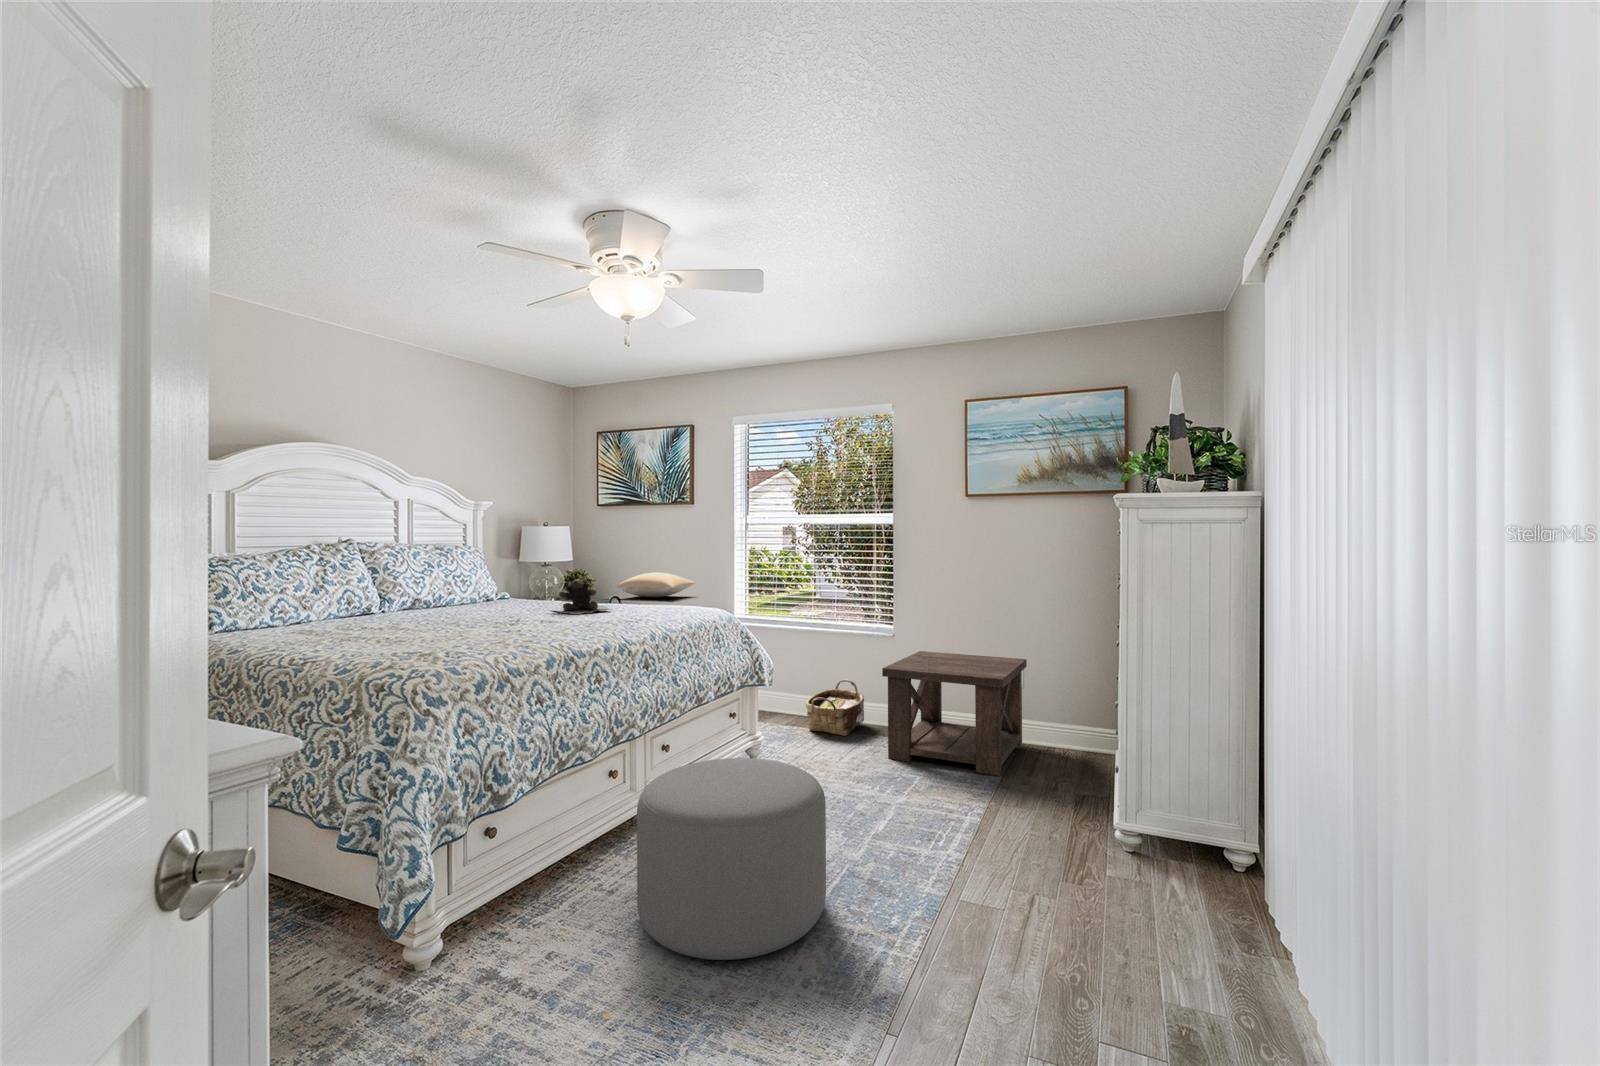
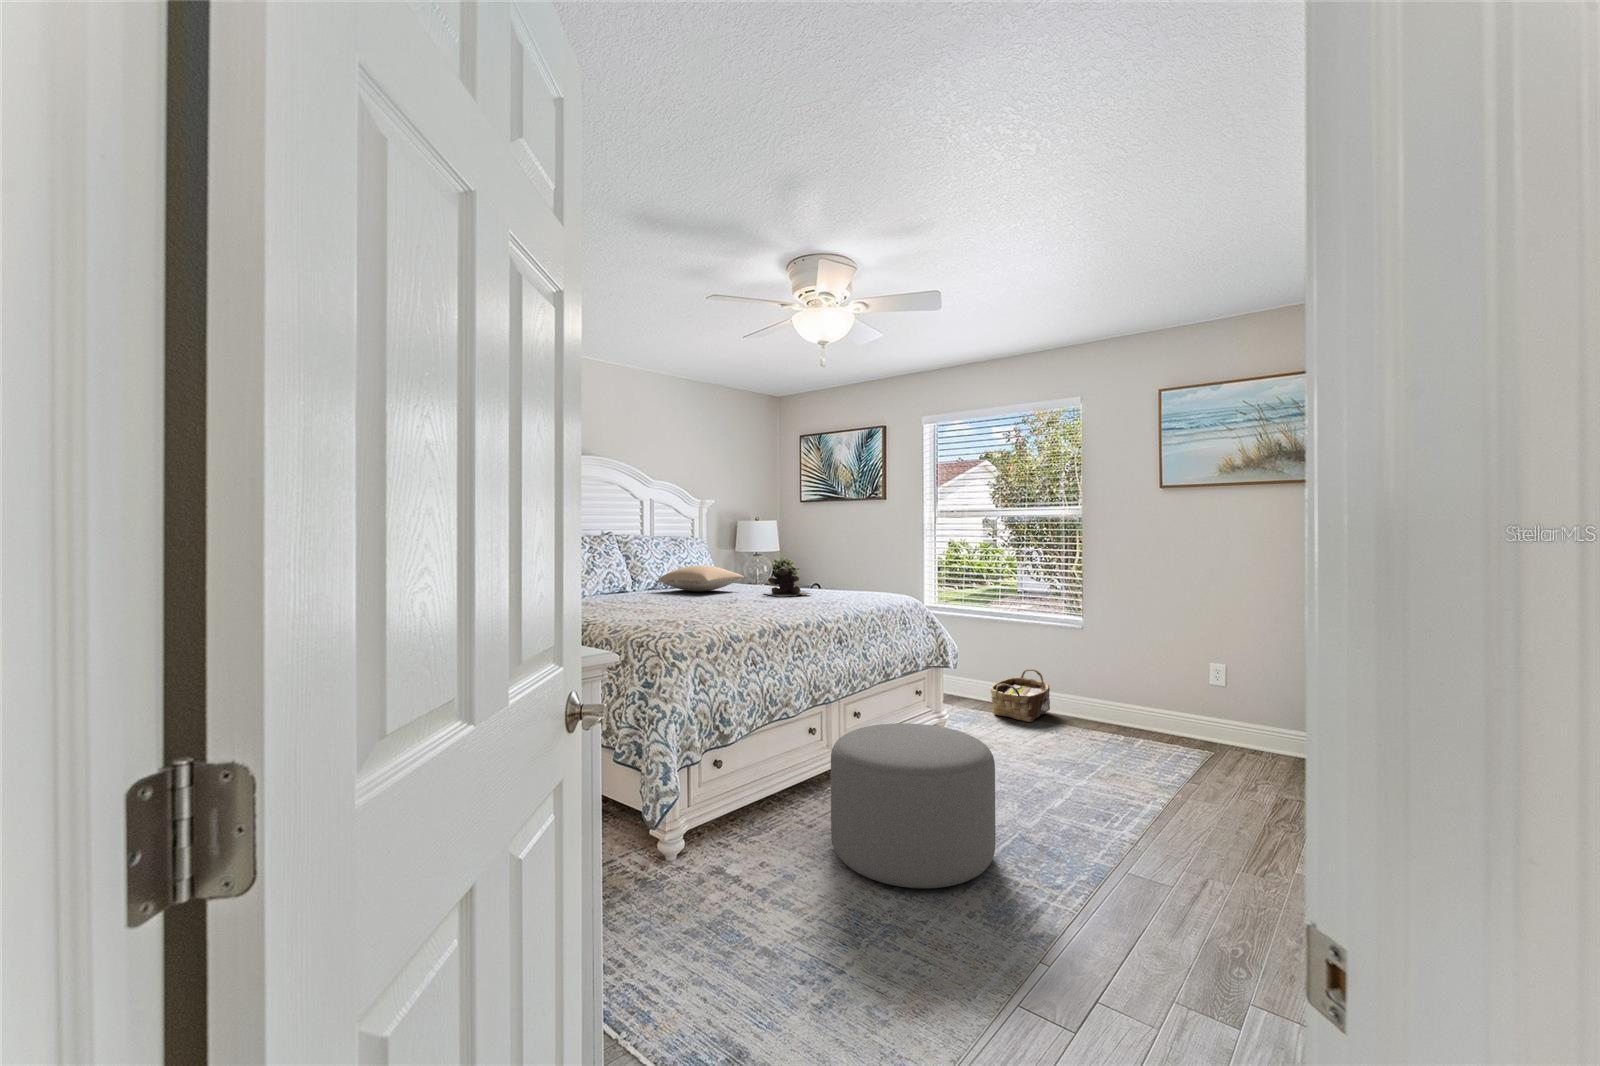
pillow: present [617,573,695,597] -> present [658,565,744,591]
side table: present [882,651,1027,776] -> none [1065,644,1227,772]

